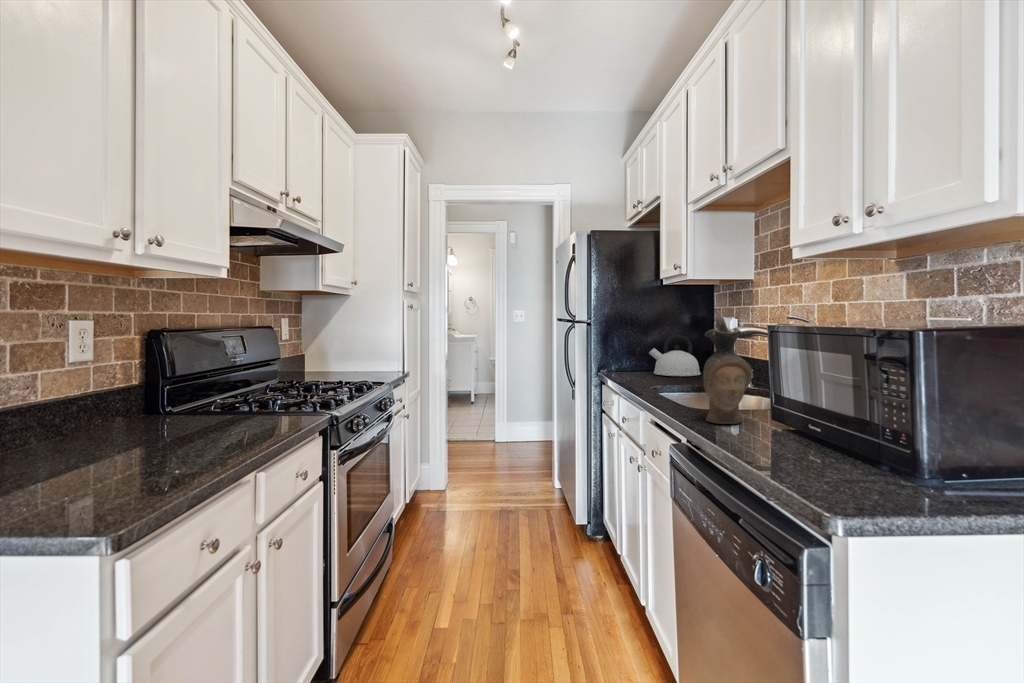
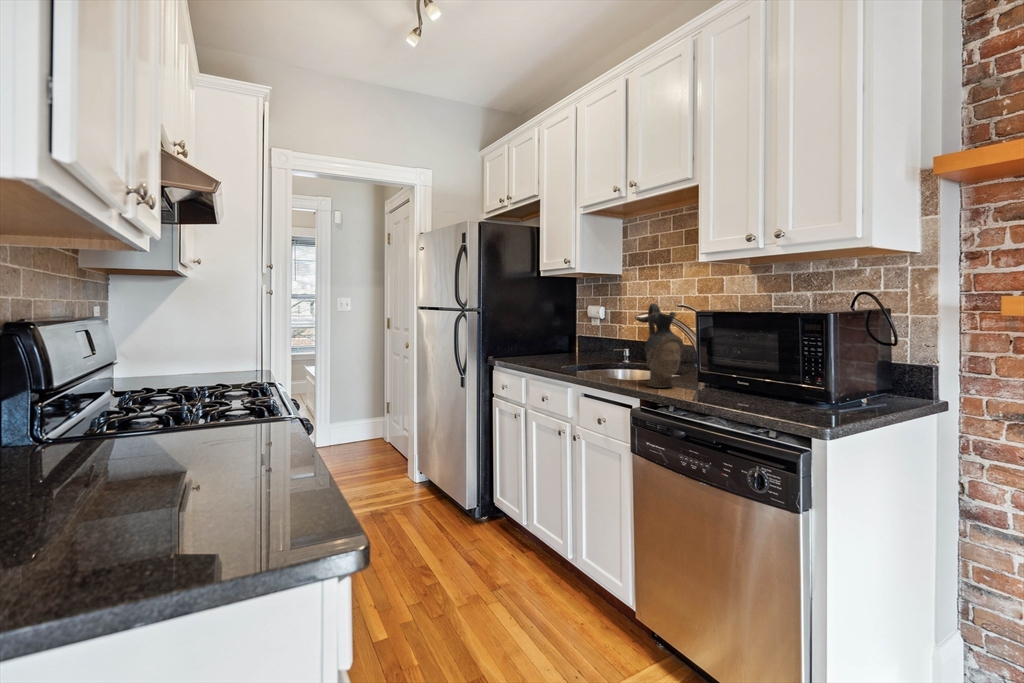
kettle: present [649,335,701,376] -> none [533,322,576,358]

